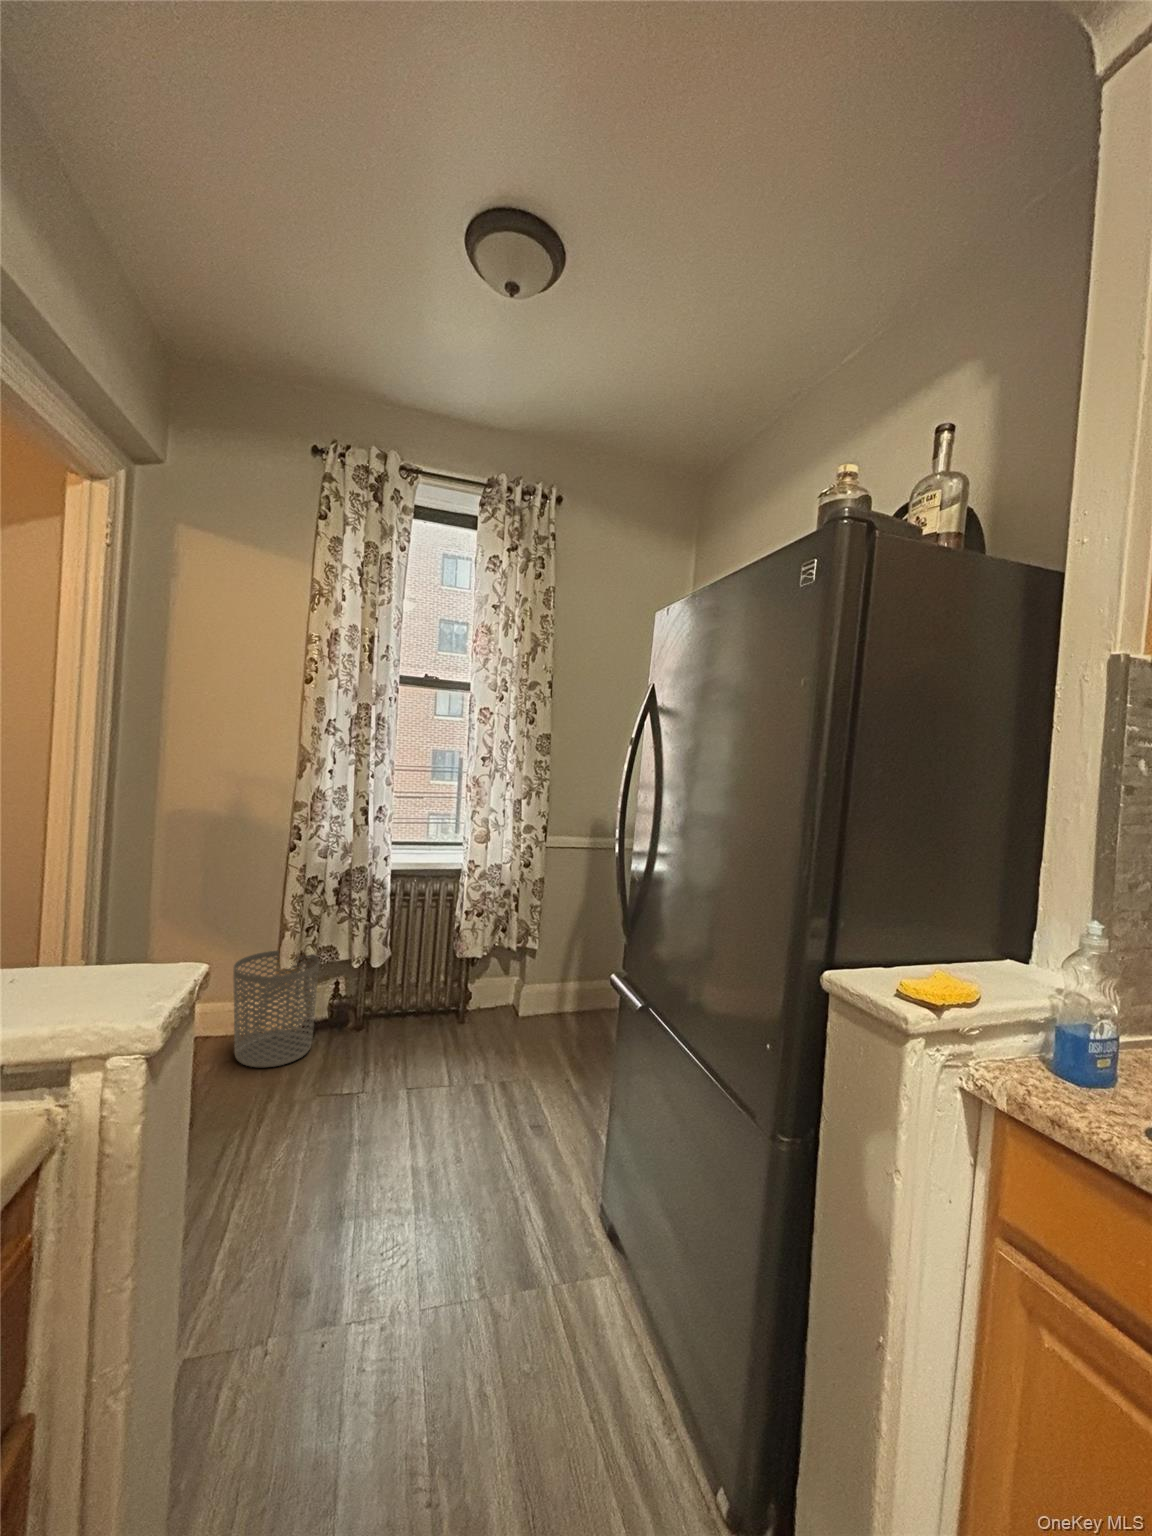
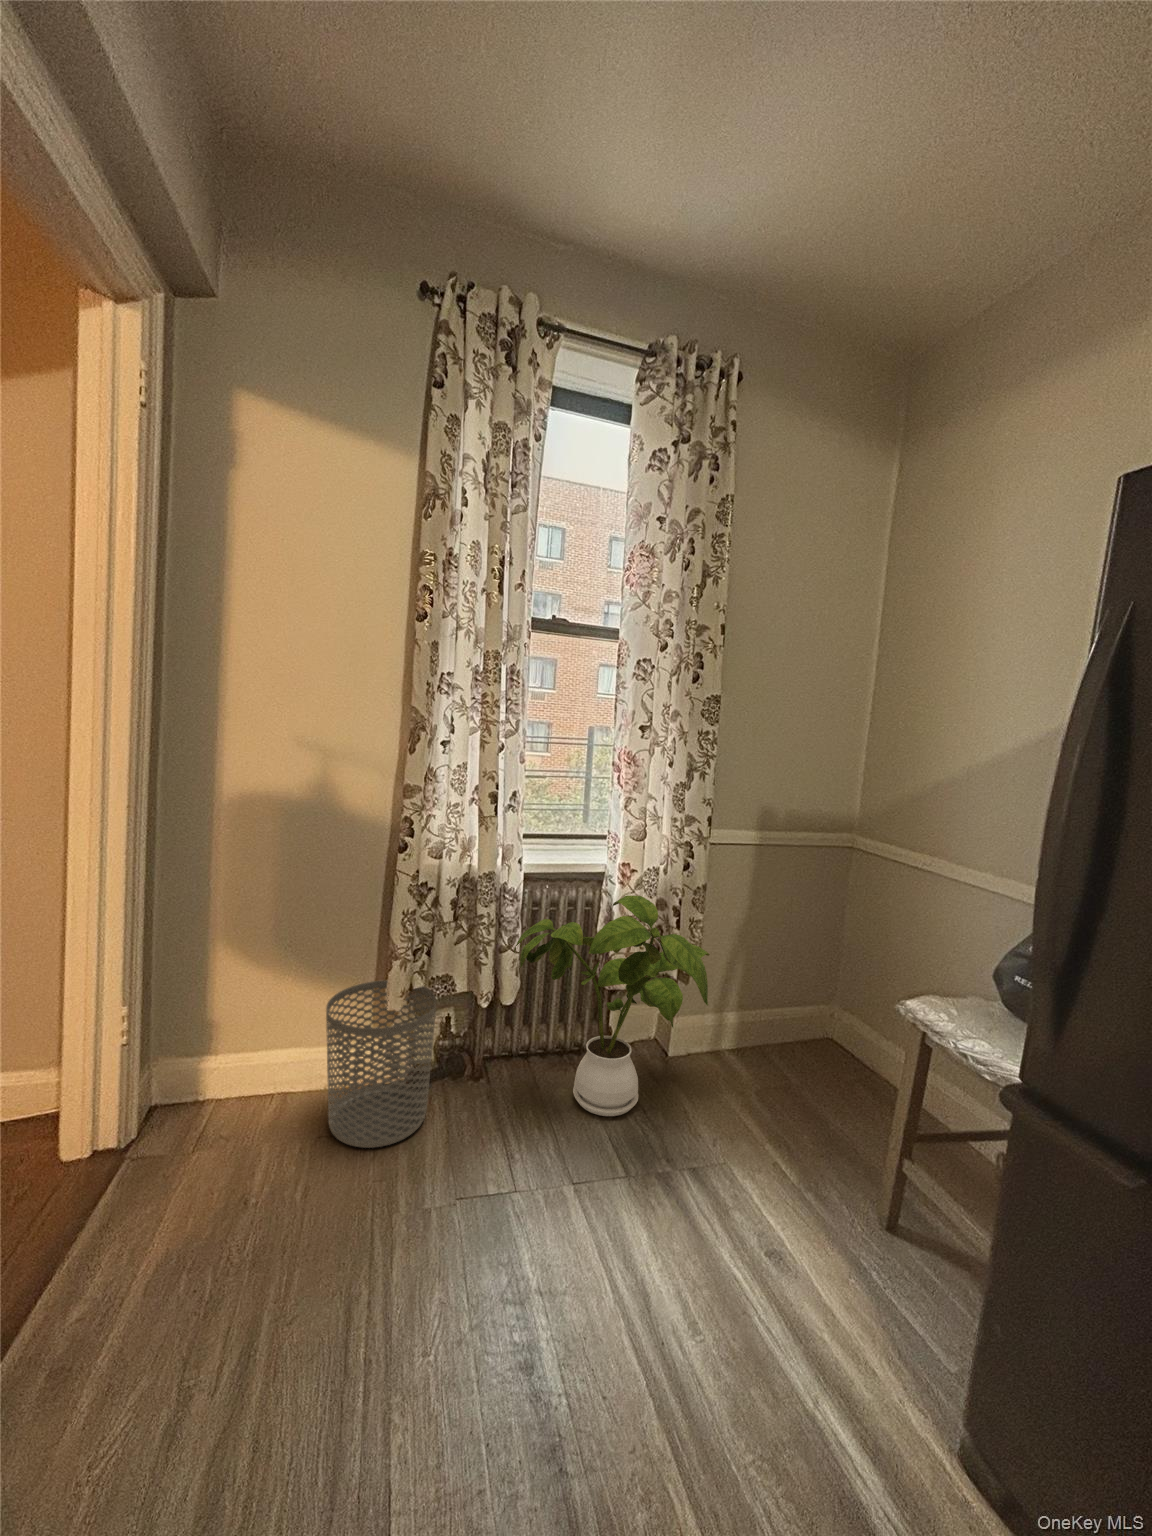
house plant: none [382,882,538,1050] -> present [514,896,710,1116]

